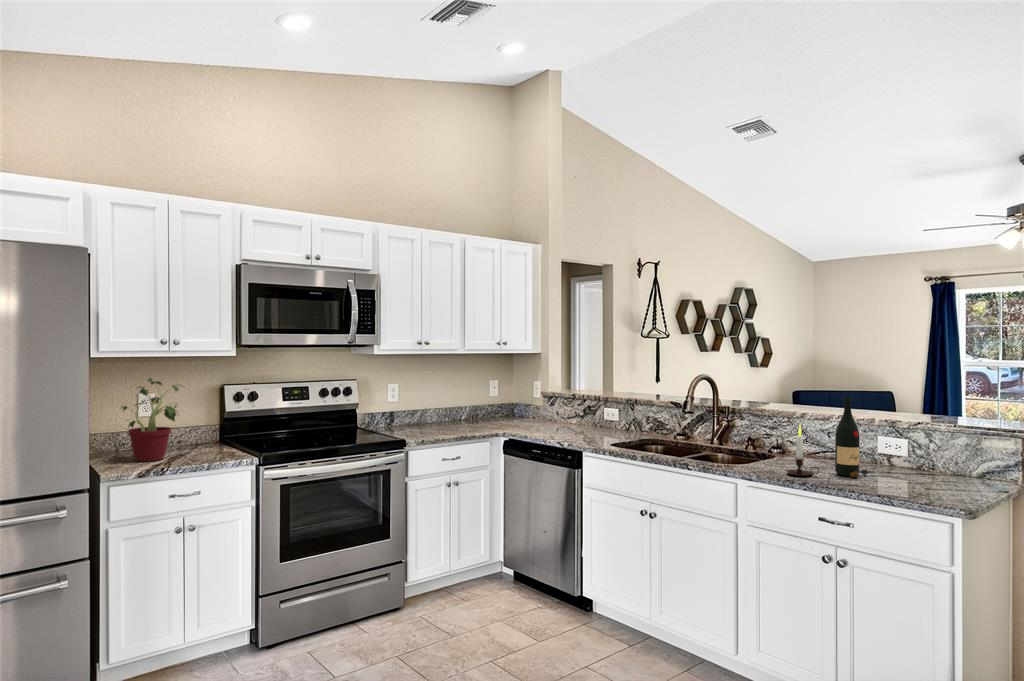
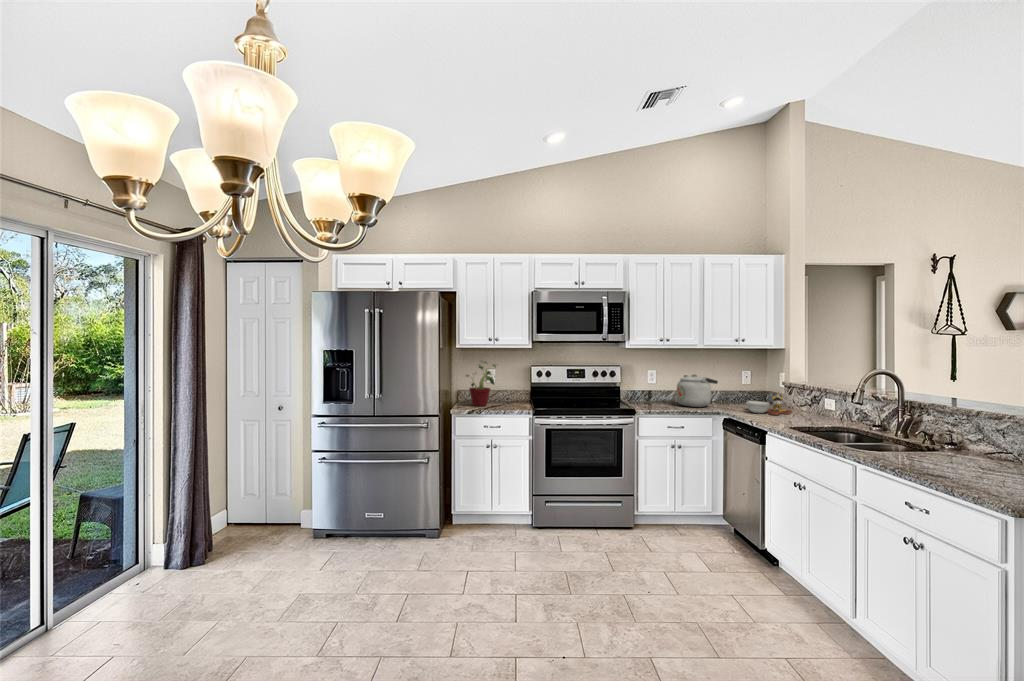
kettle: none [432,387,485,429] -> present [676,374,718,407]
wine bottle: present [835,397,868,477] -> none [954,393,994,473]
cutting board: none [517,406,569,432] -> present [746,395,792,415]
candle: present [787,425,819,476] -> none [897,415,927,465]

